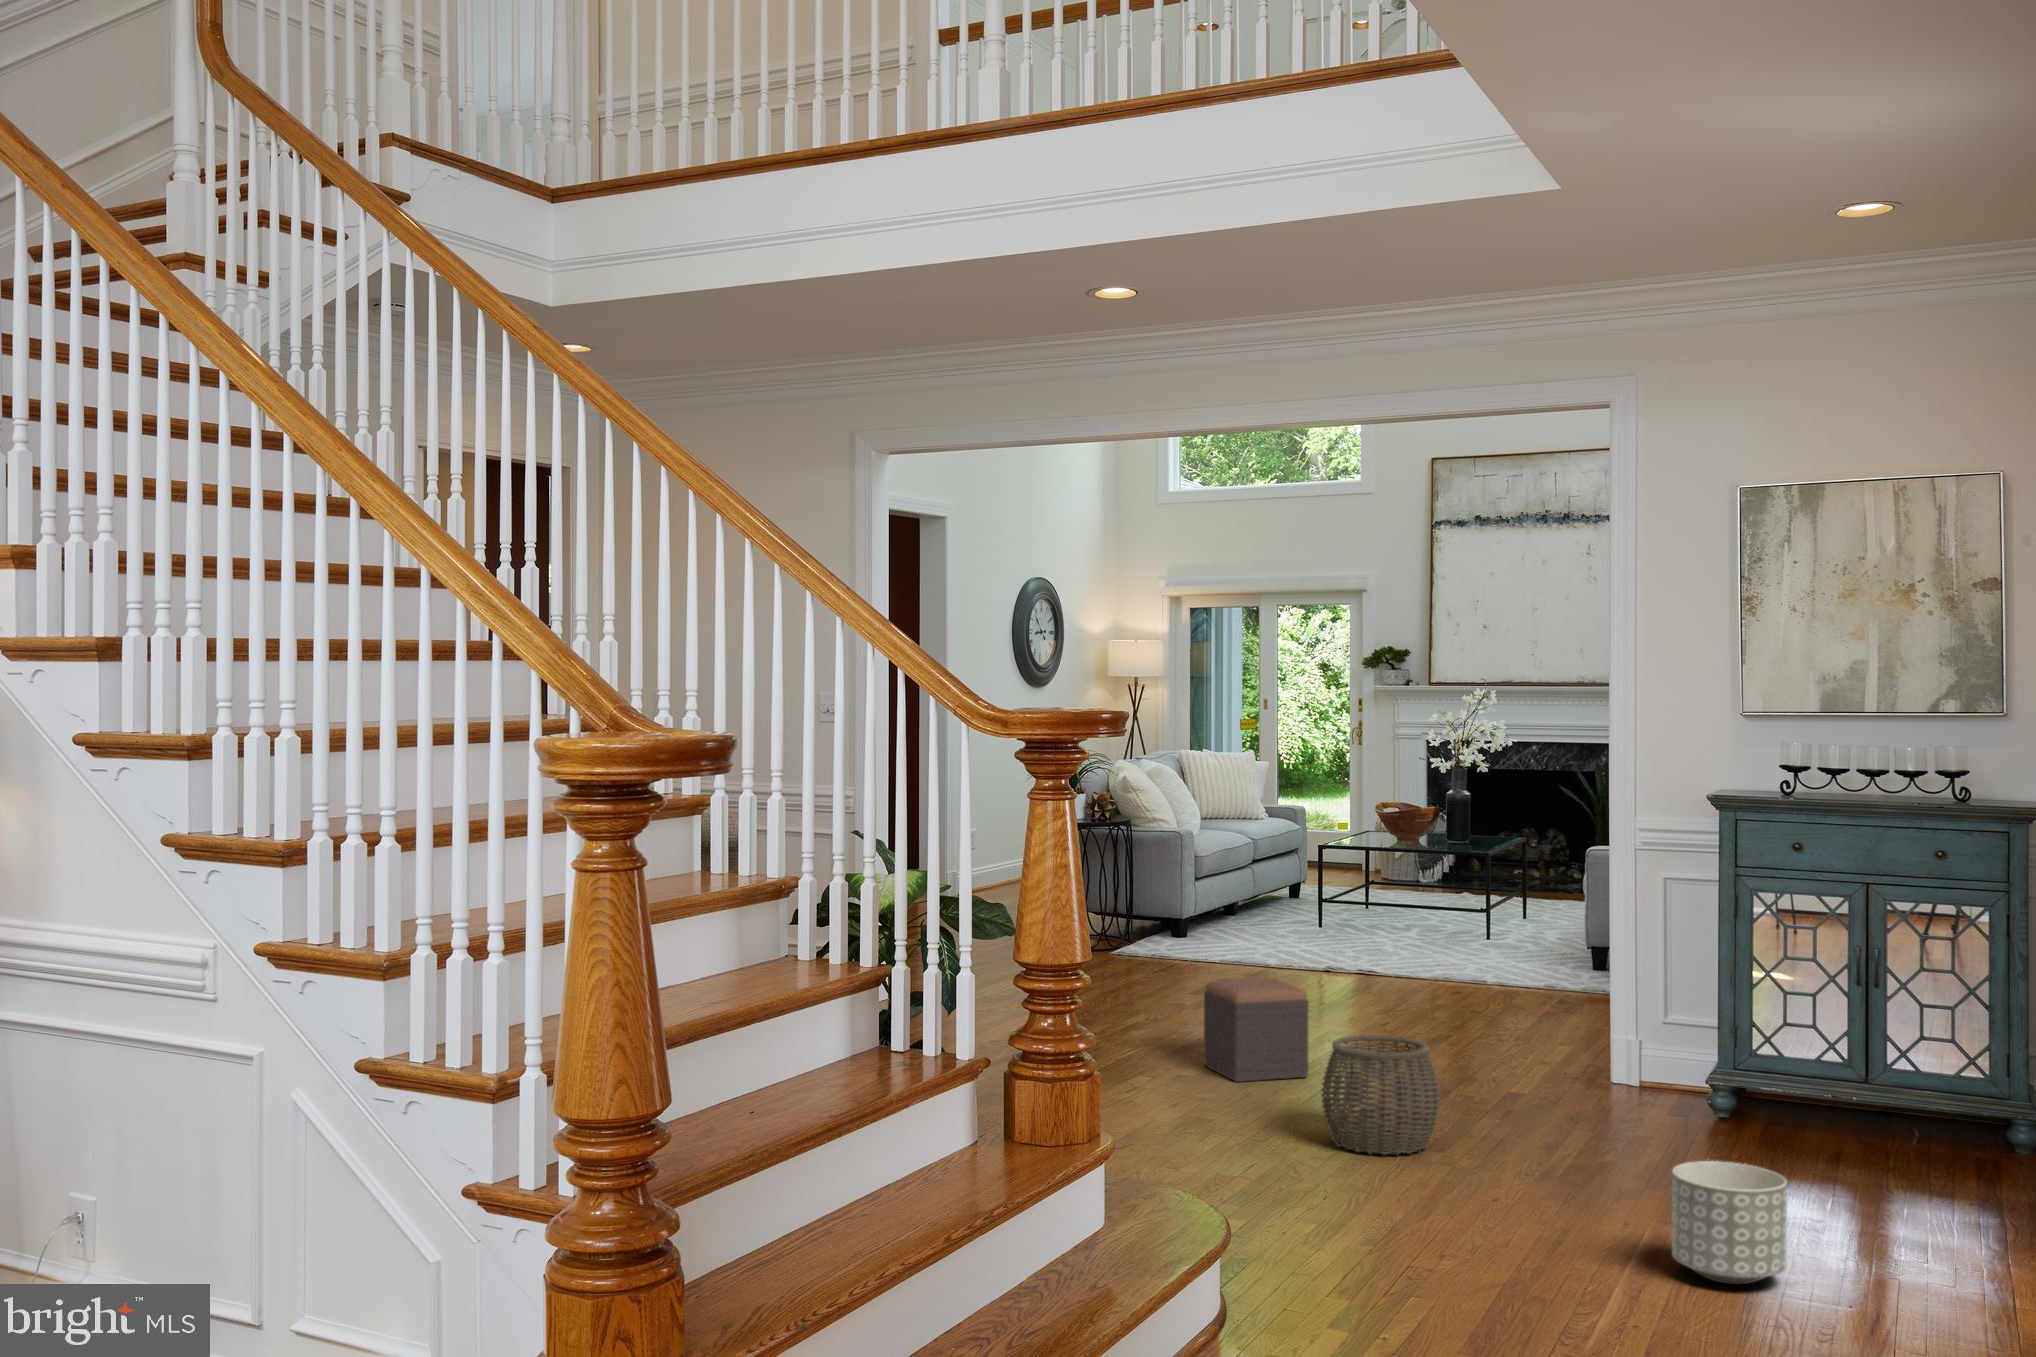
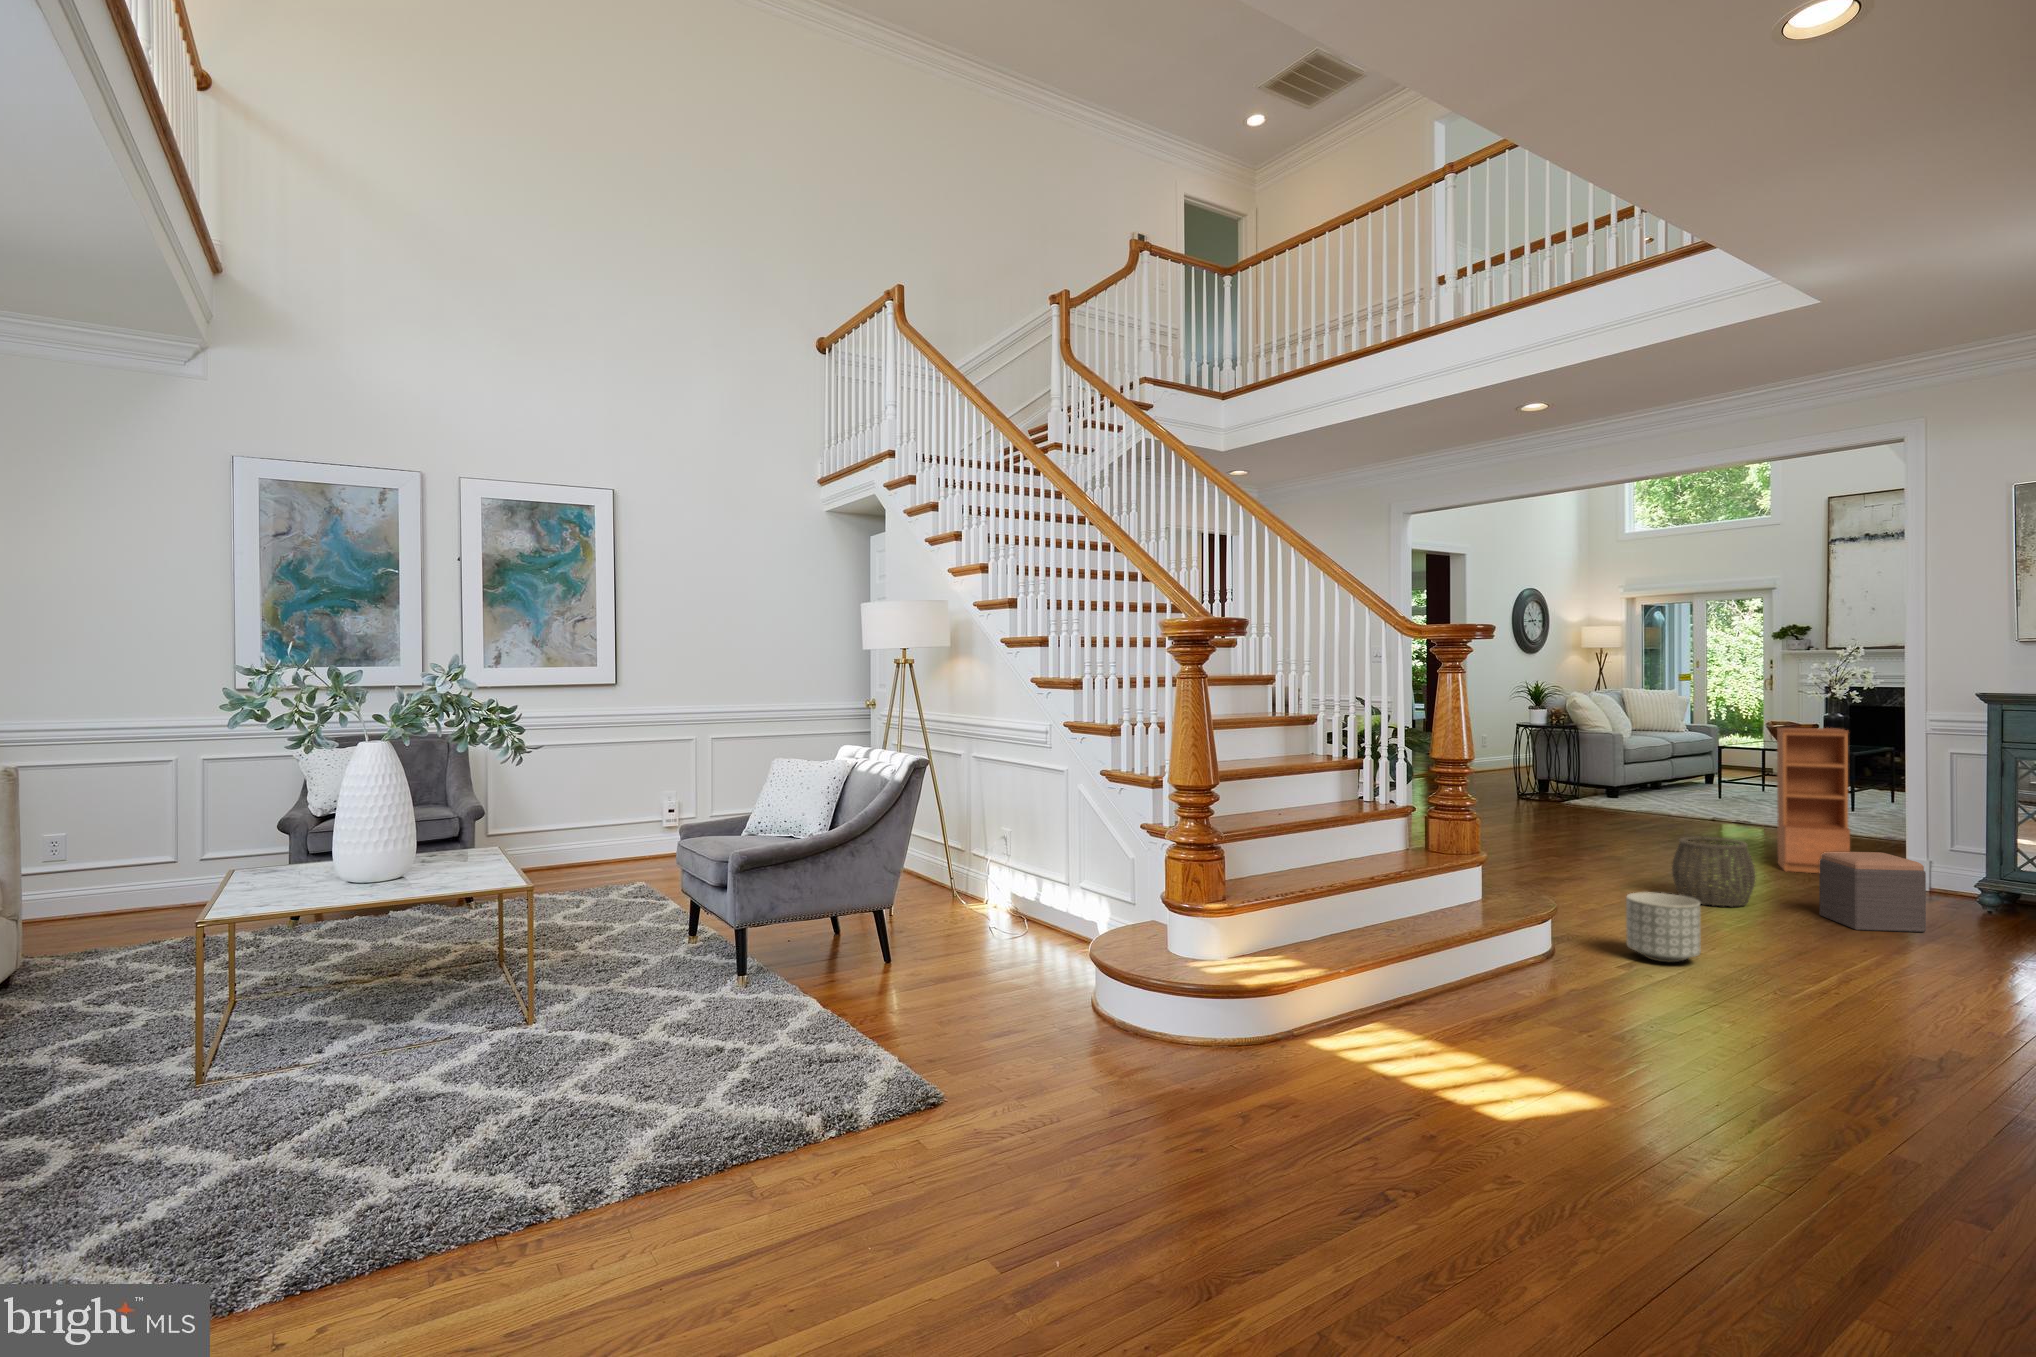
bookcase: none [1435,837,1534,1069] -> present [1777,728,1850,873]
footstool: present [1204,978,1309,1082] -> present [1819,852,1926,932]
planter: present [1672,1161,1787,1284] -> present [1626,892,1701,962]

